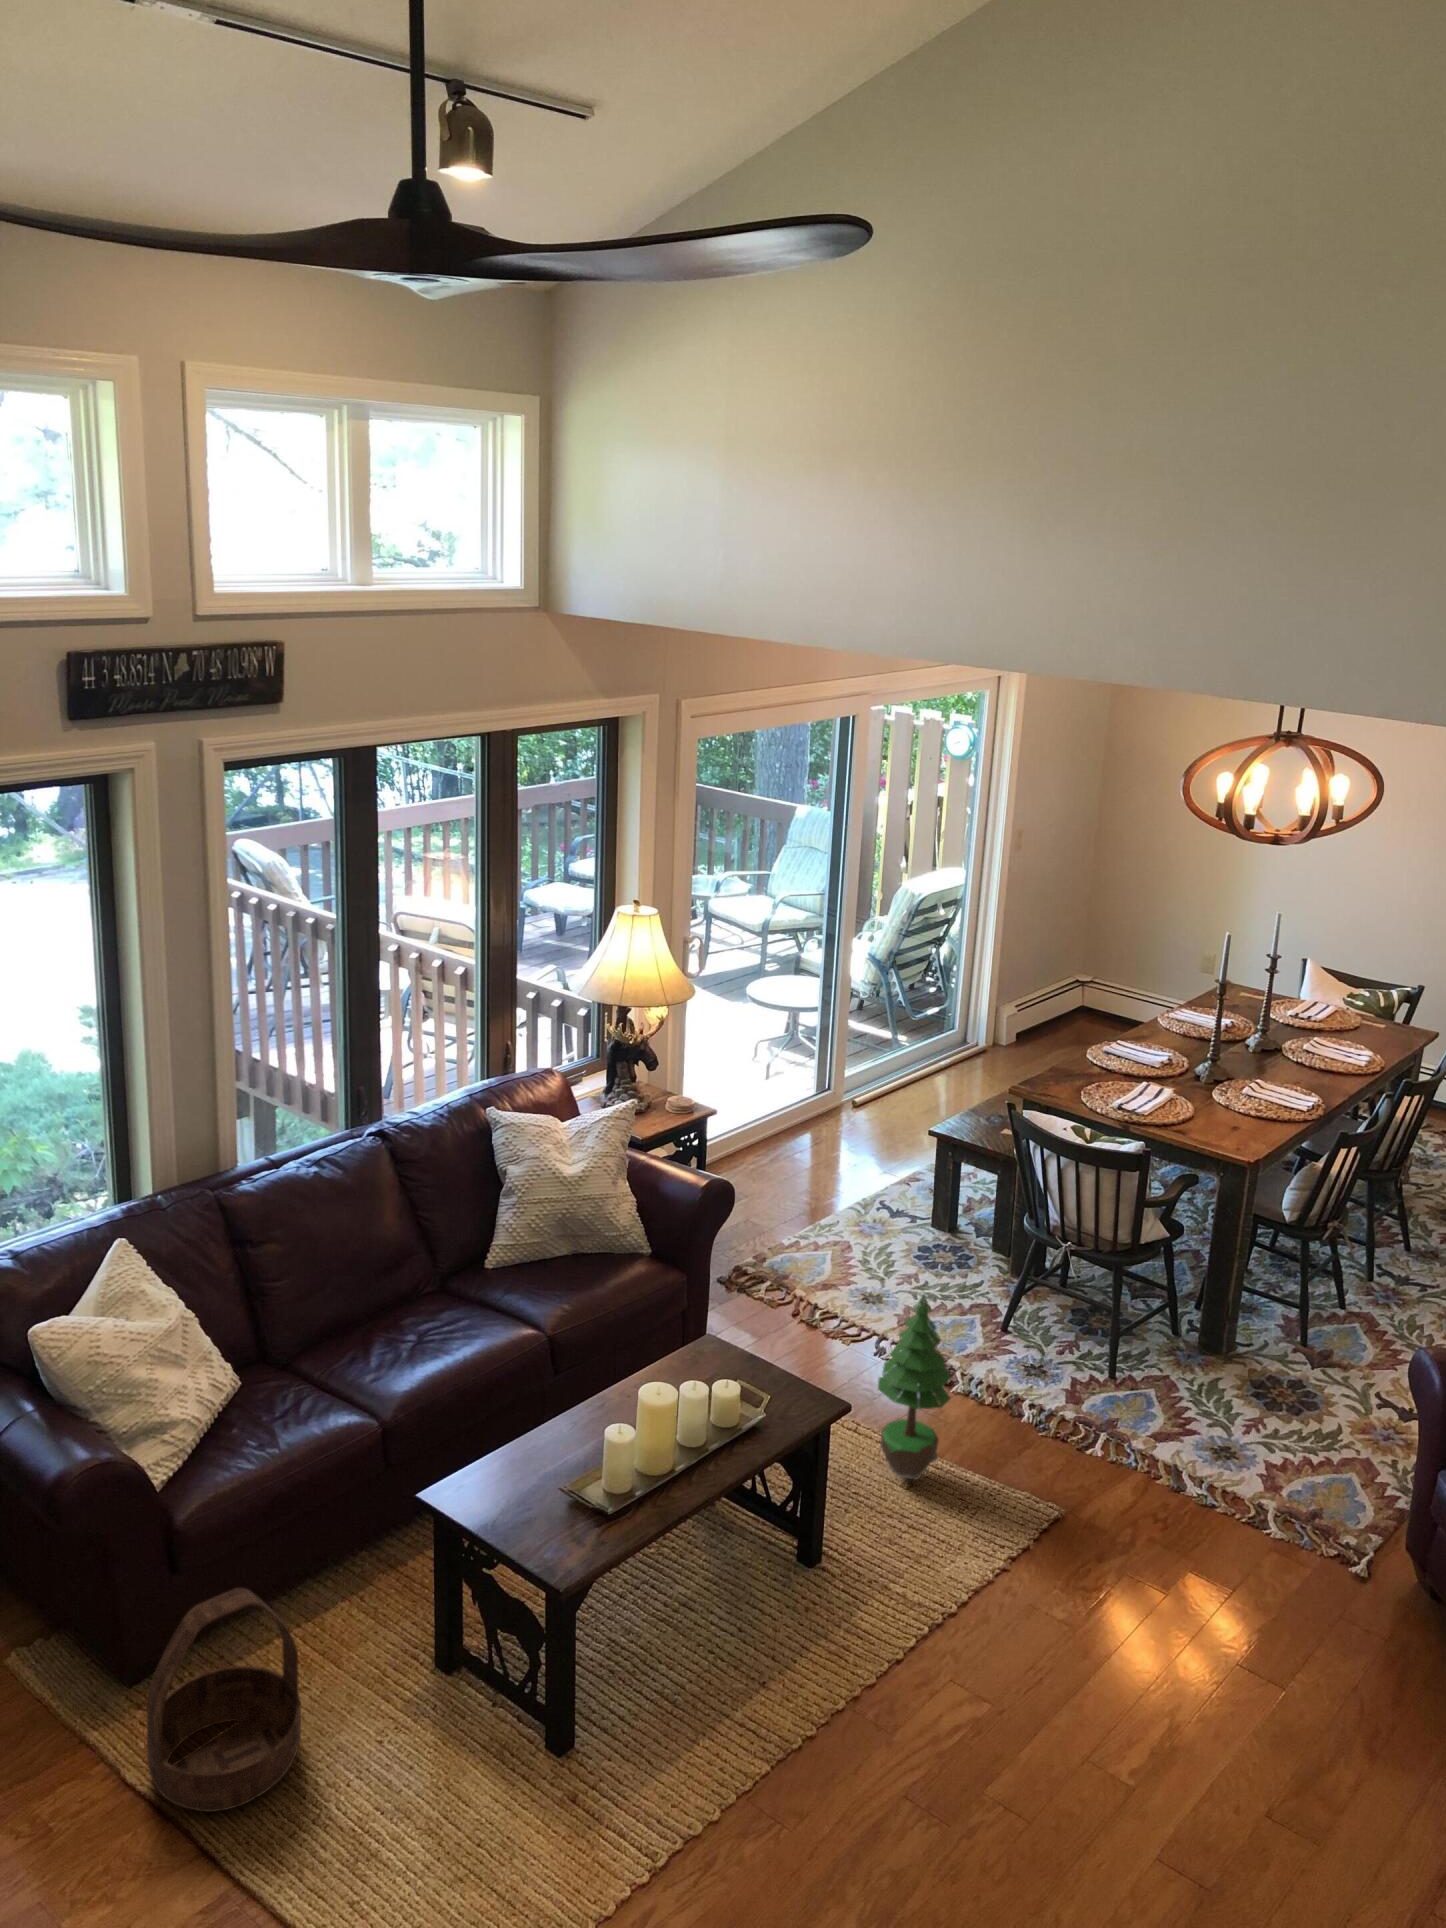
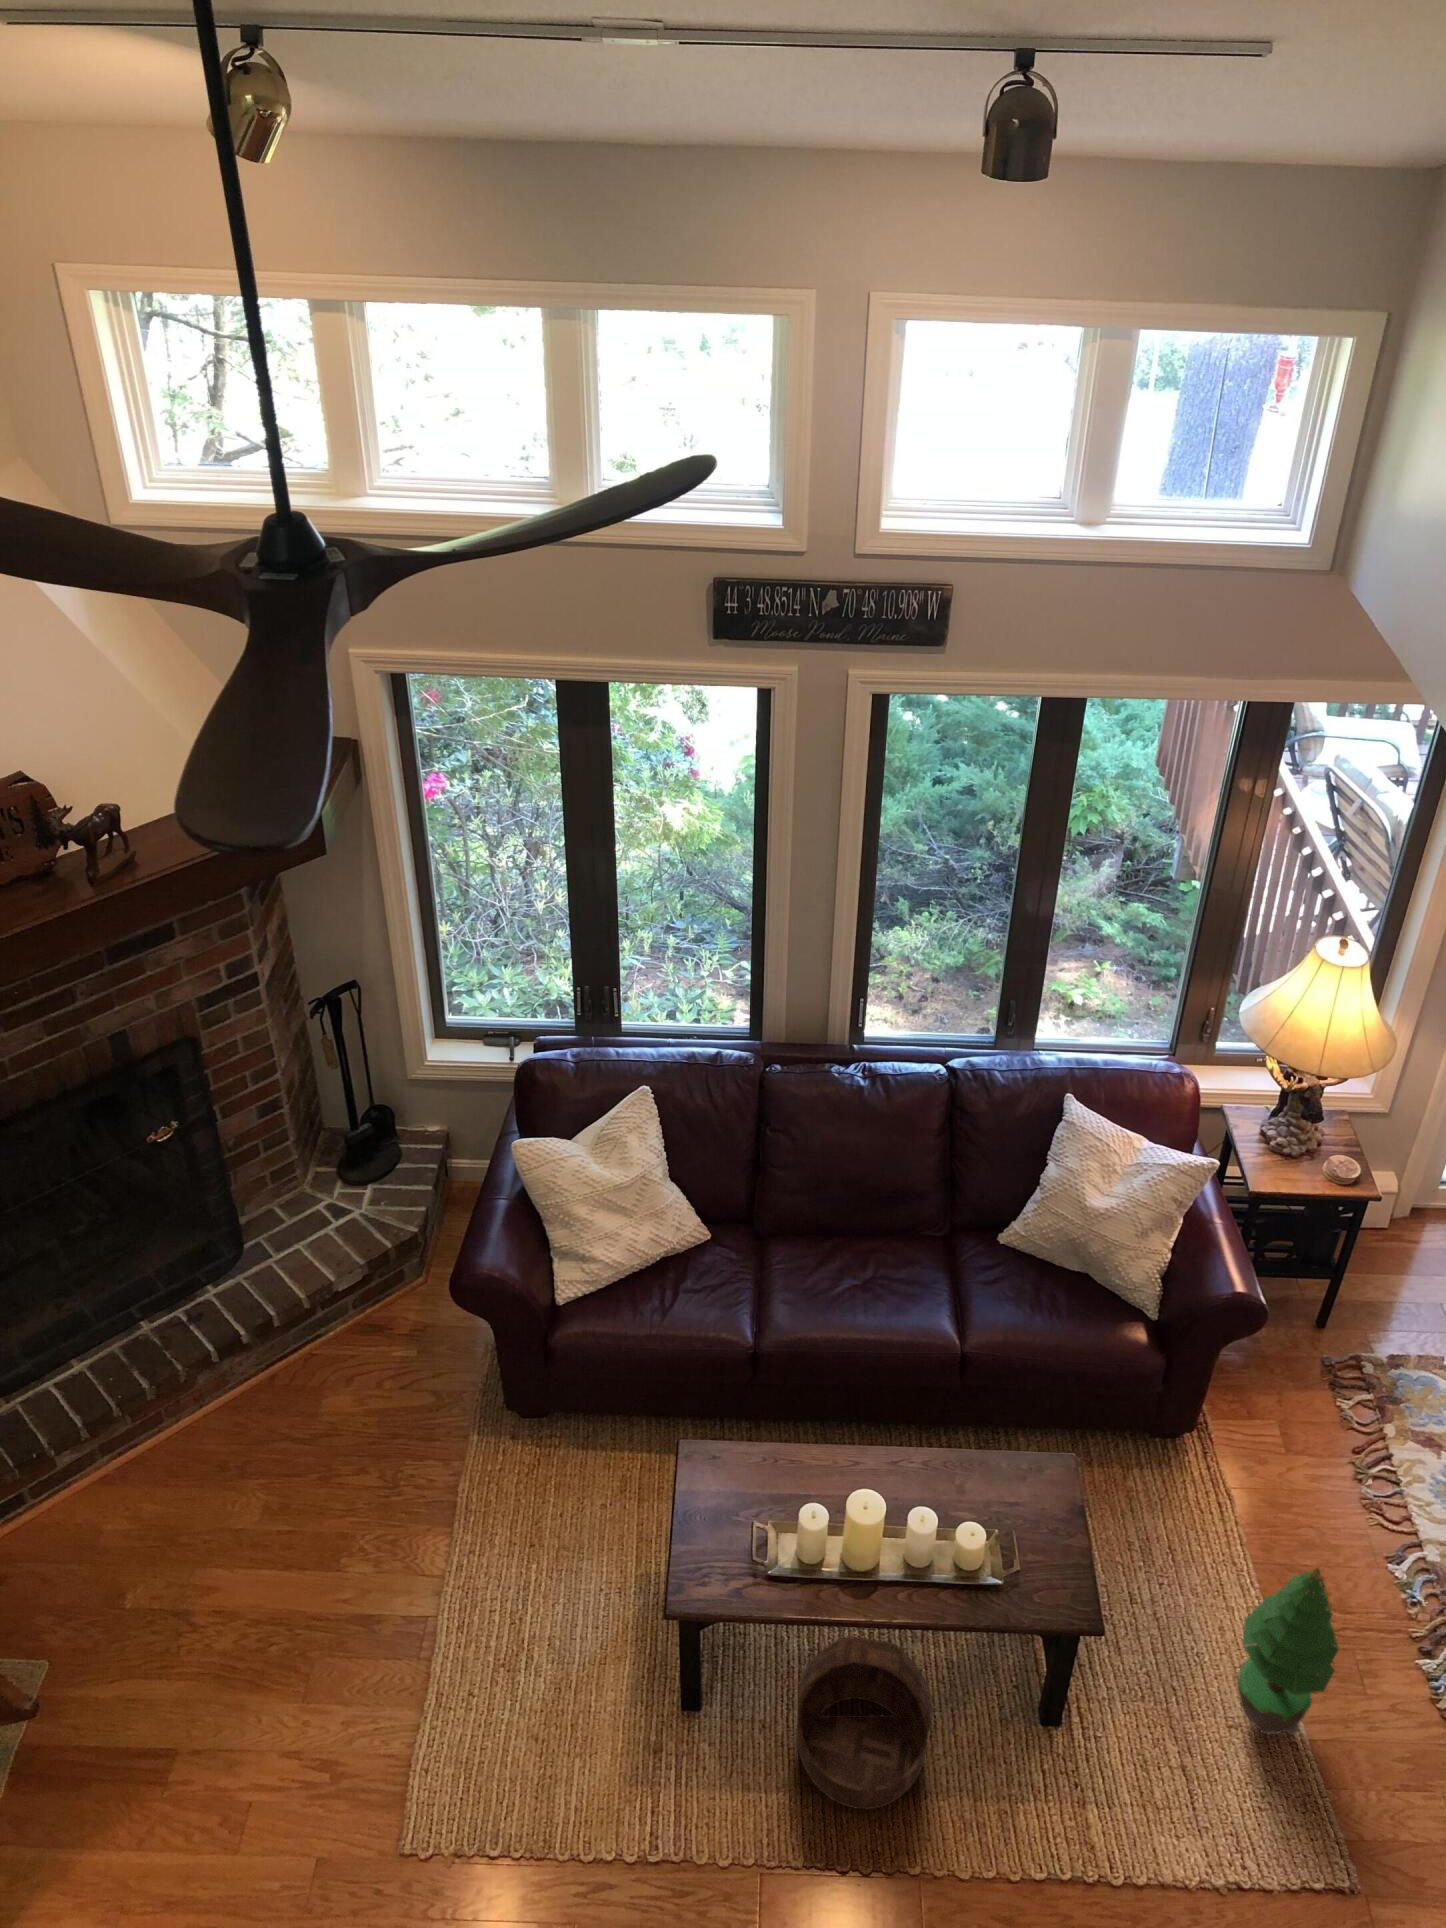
basket: present [146,1588,301,1812] -> present [796,1636,932,1809]

